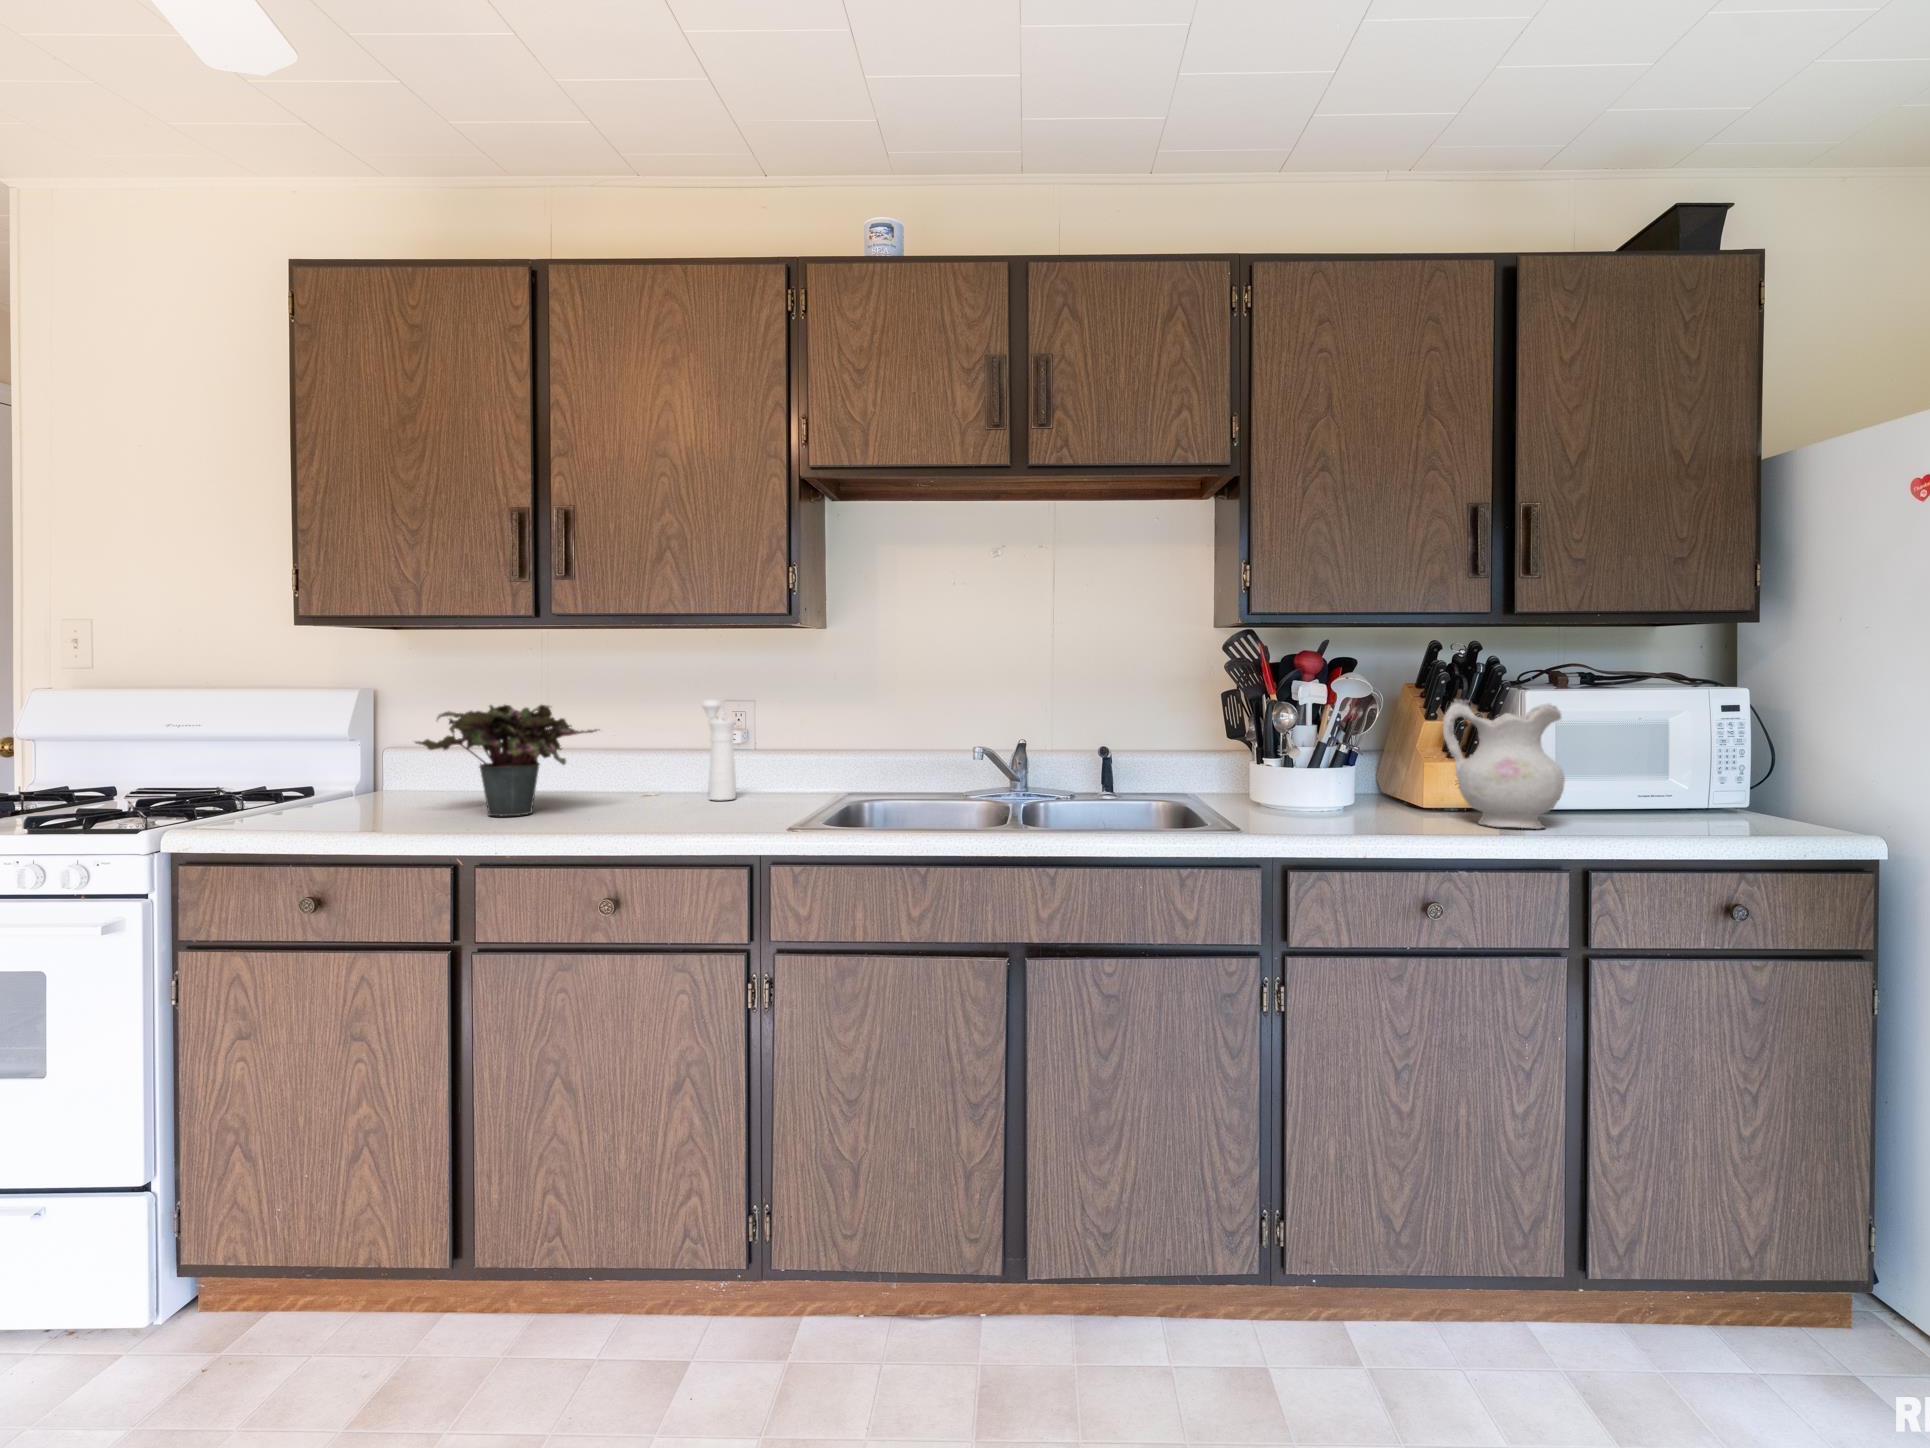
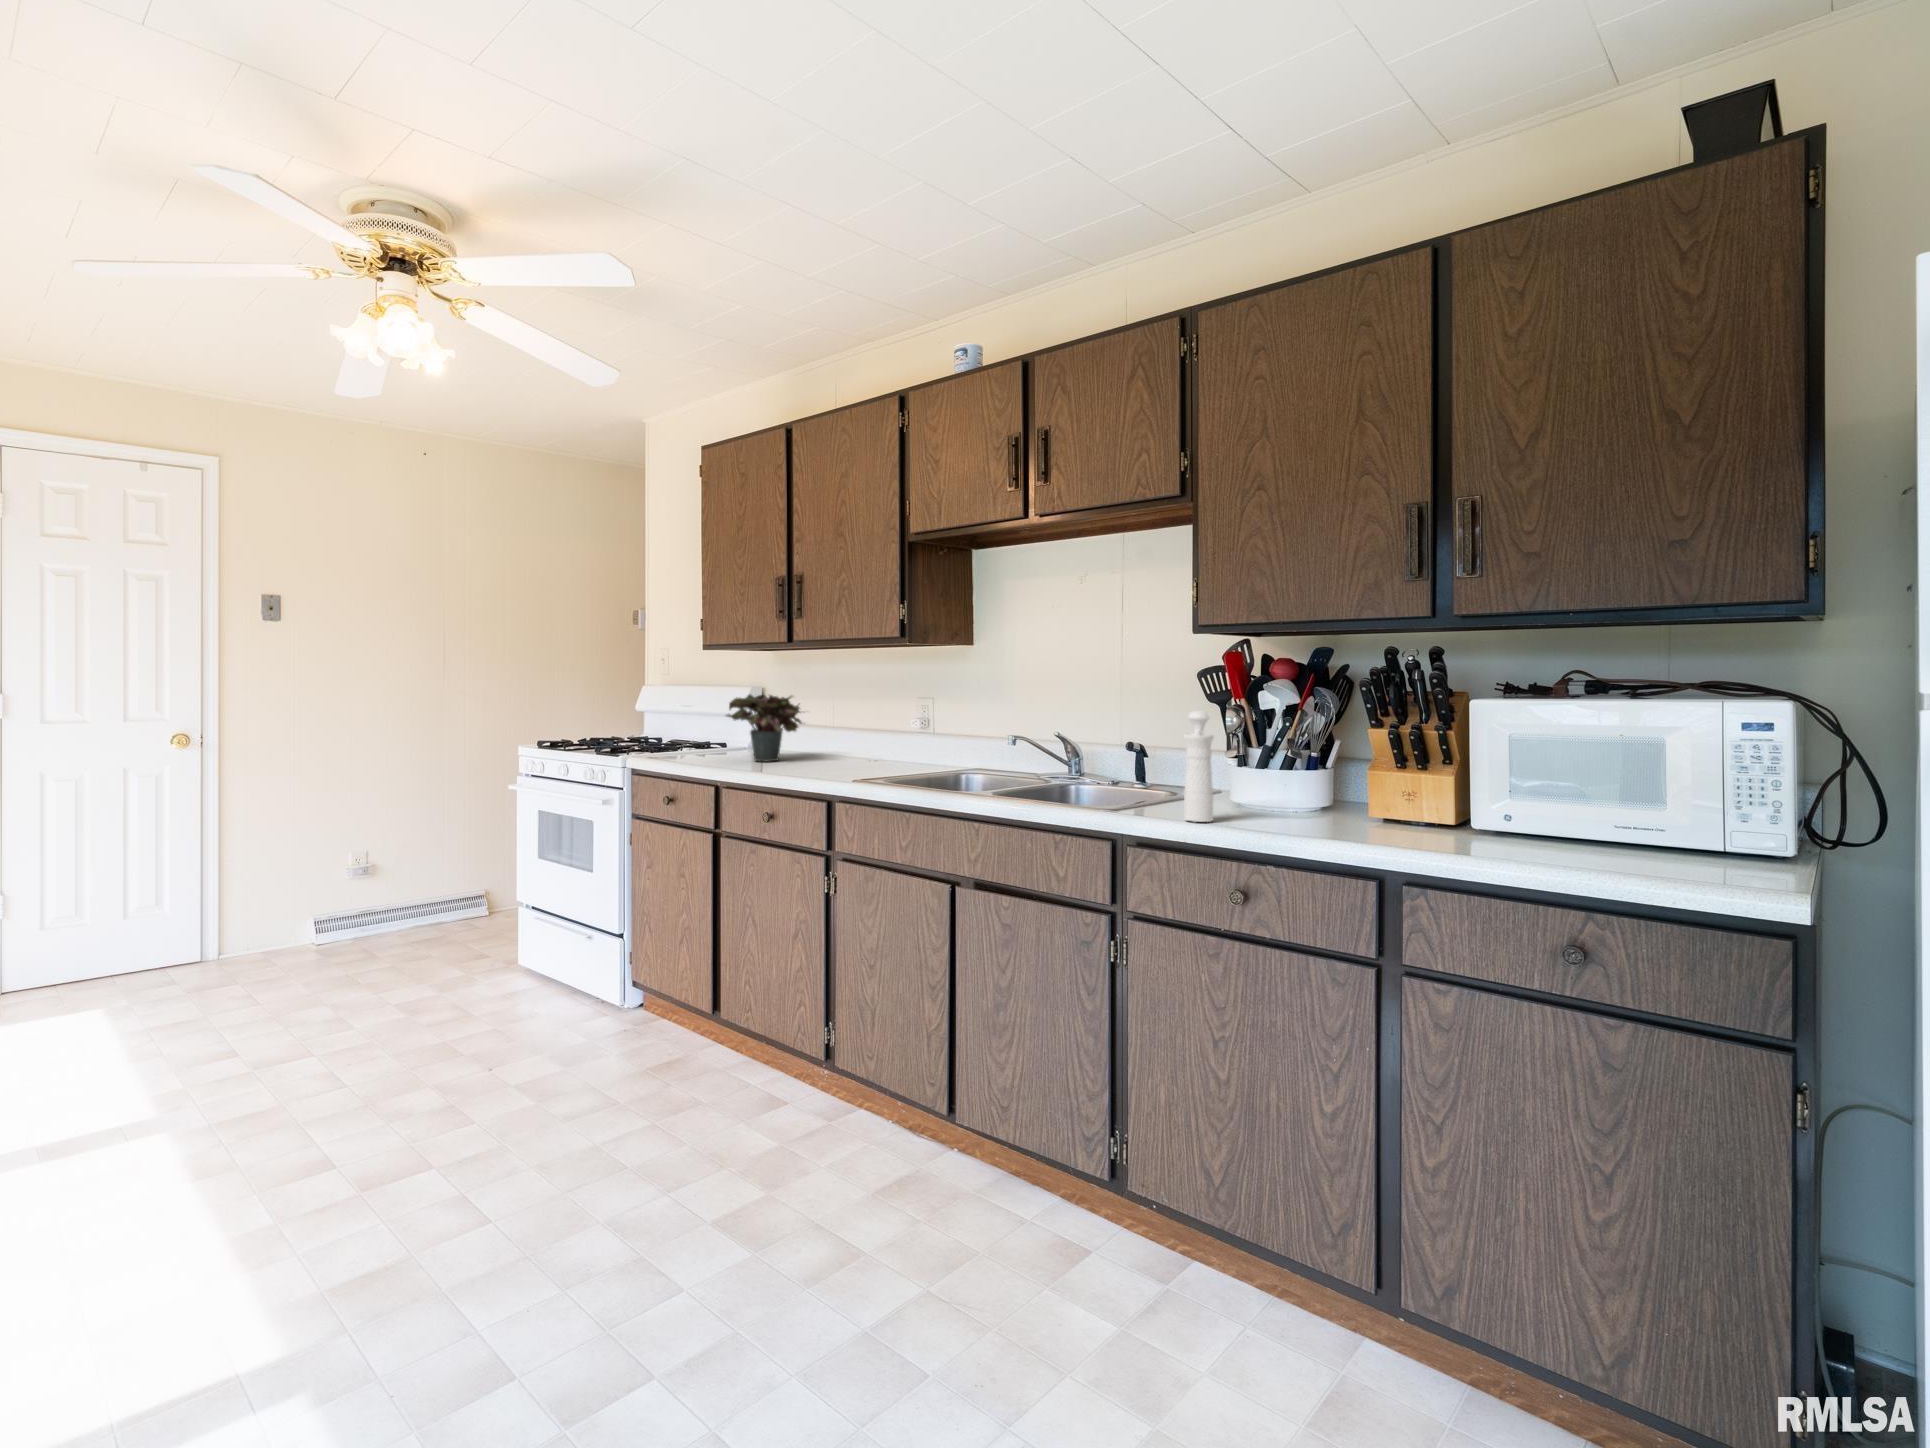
ceramic pitcher: present [1443,699,1565,829] -> none [1337,702,1449,838]
pepper mill: present [702,700,736,800] -> present [1184,712,1214,822]

